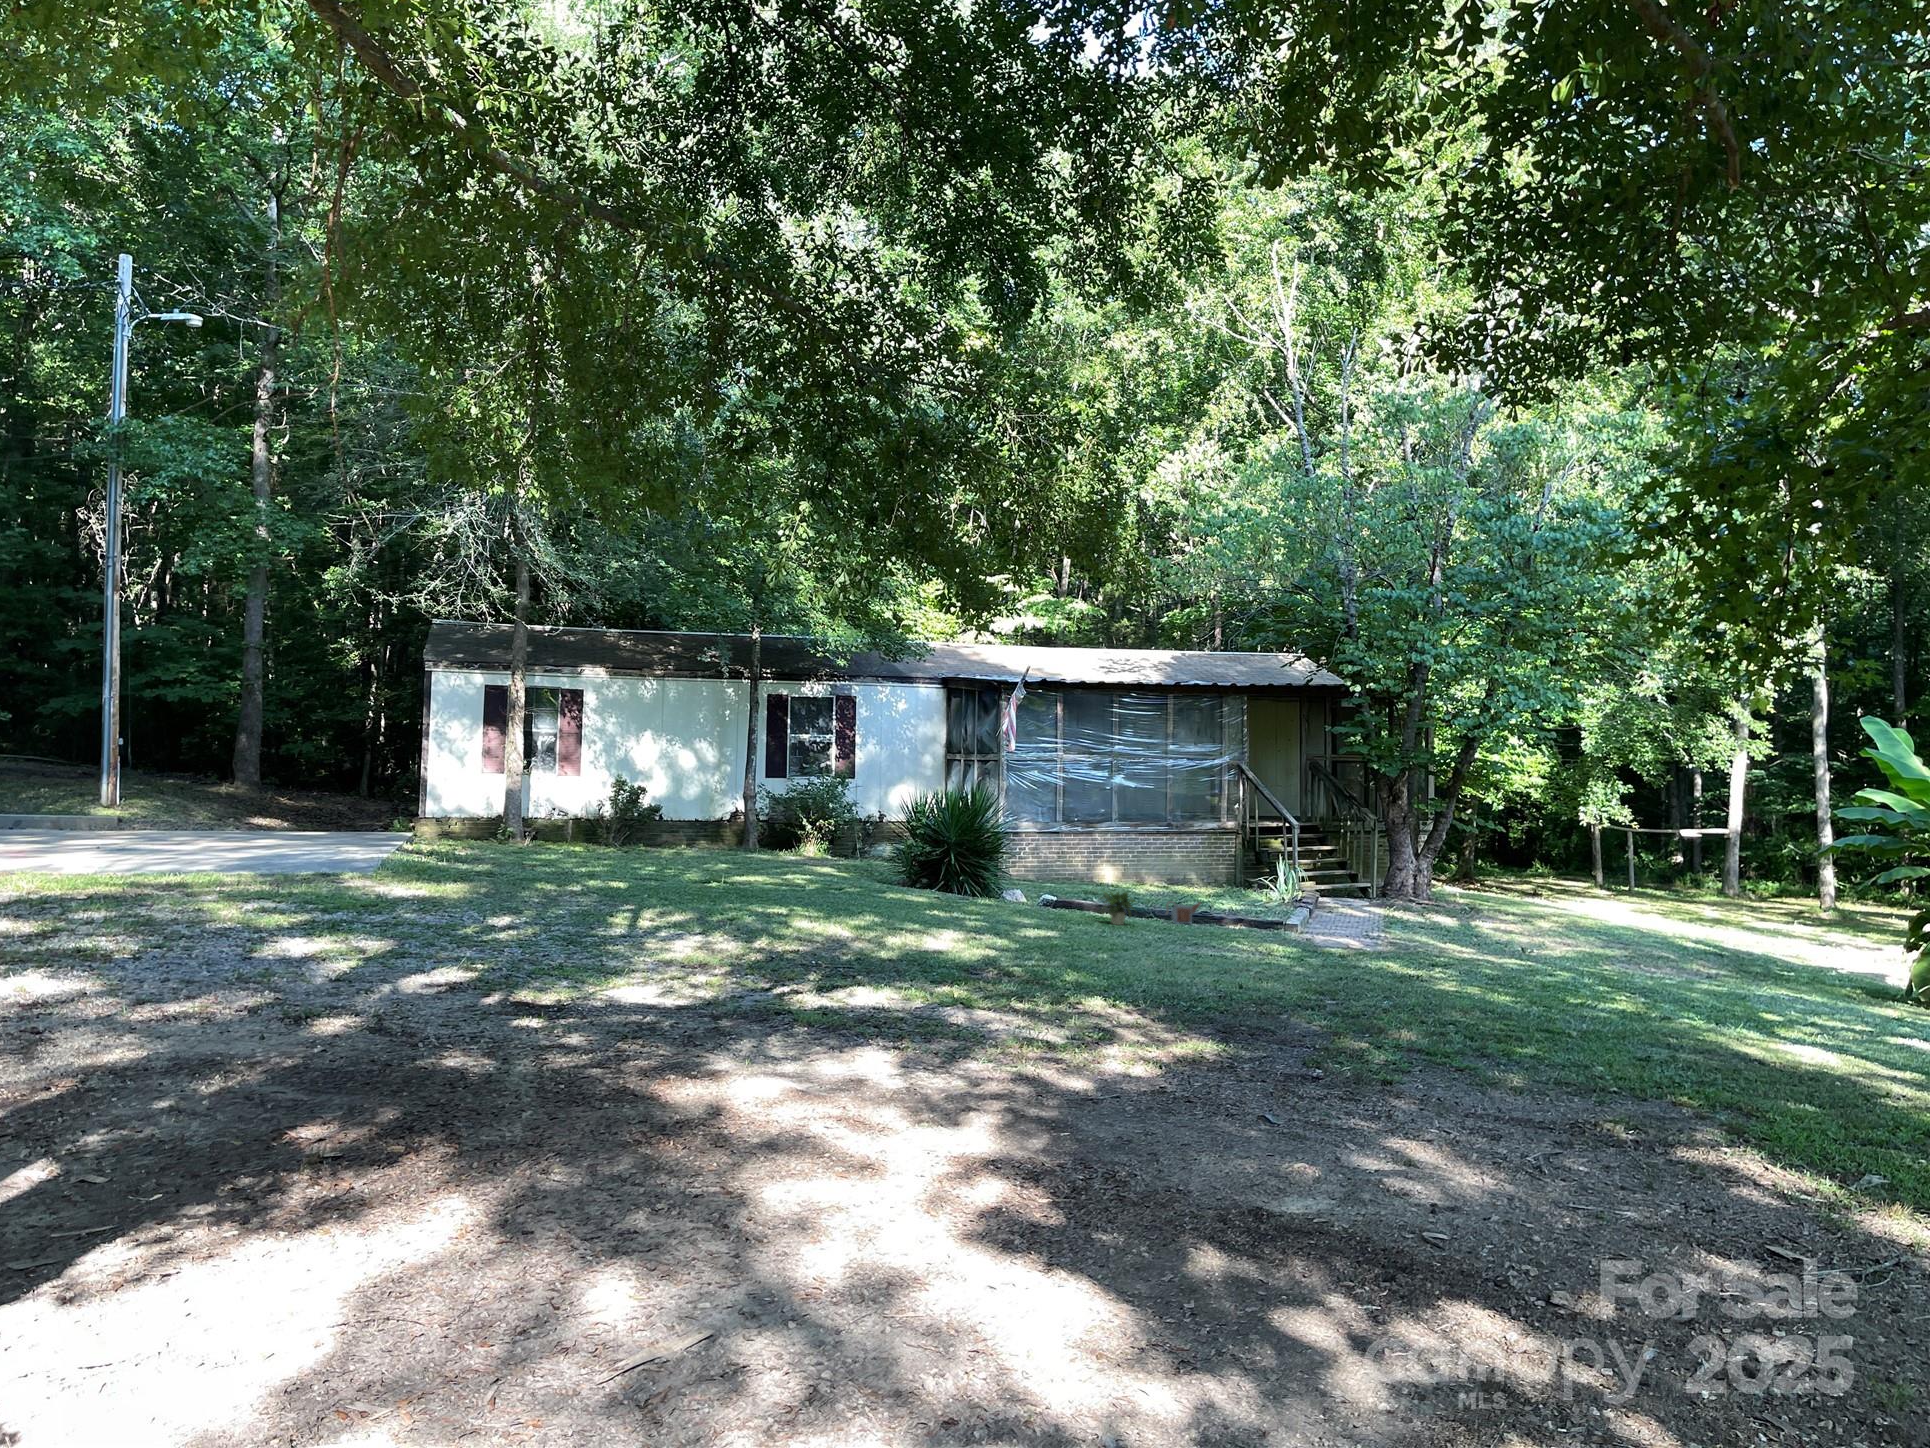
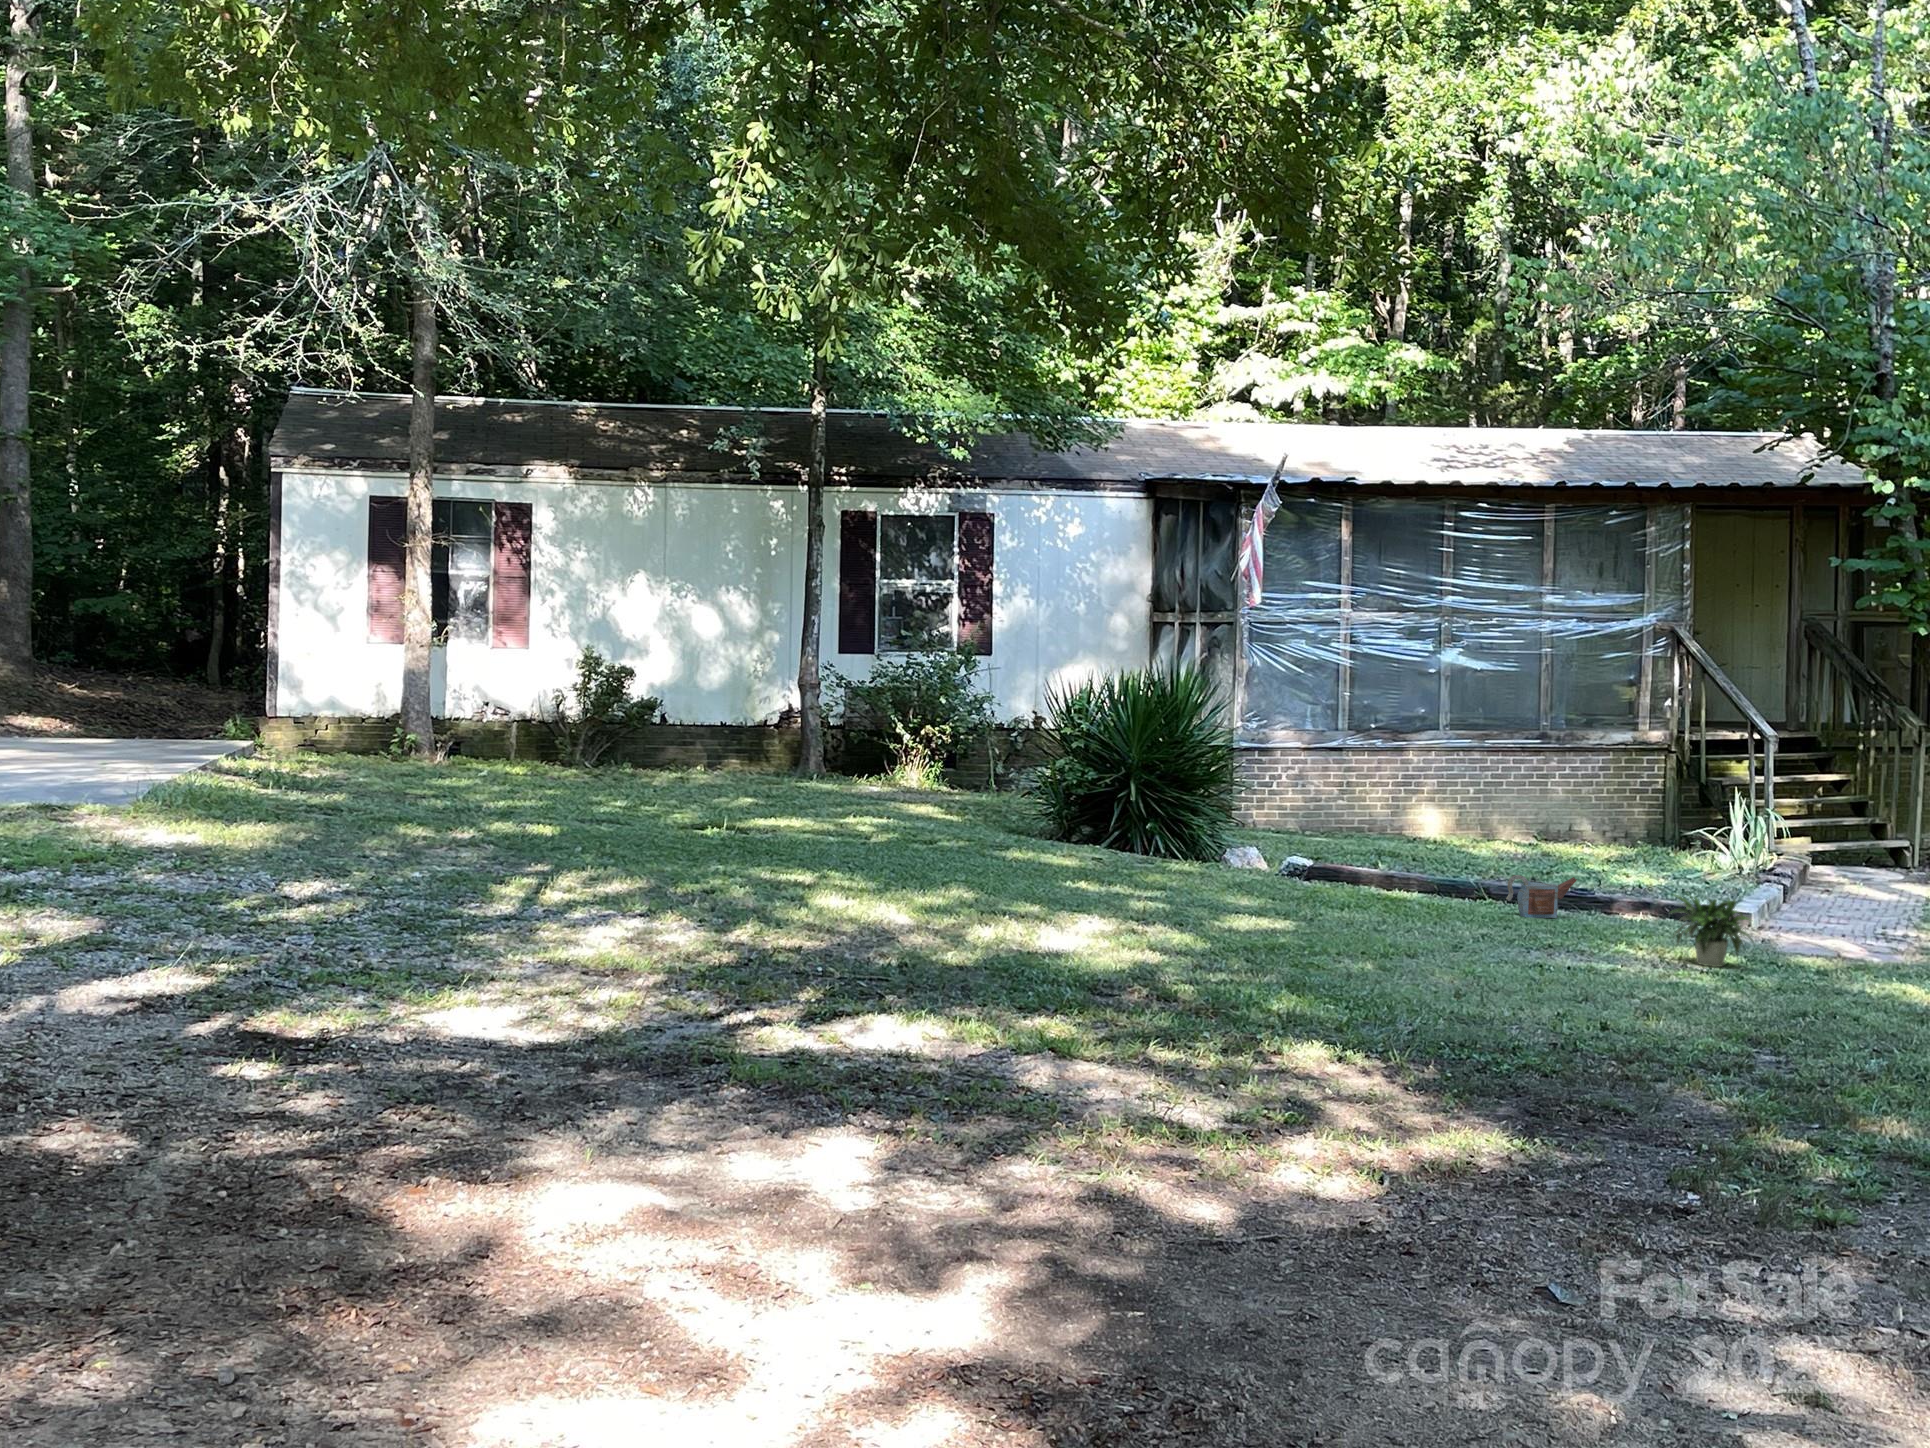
potted plant: present [1102,891,1134,925] -> present [1647,895,1753,967]

